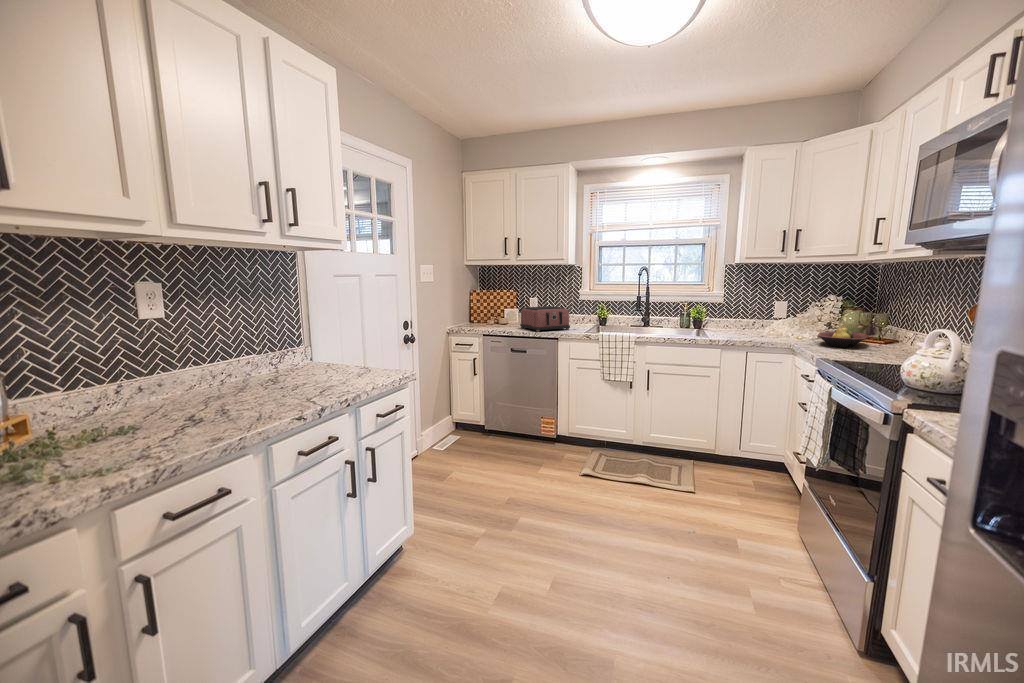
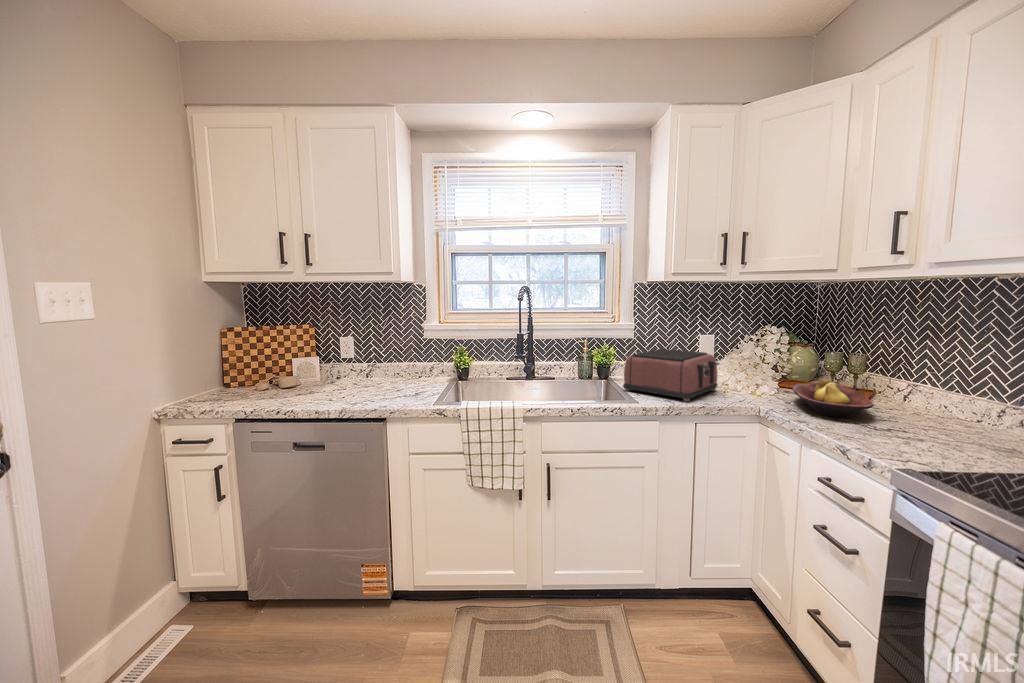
toaster: present [520,306,570,332] -> present [623,349,719,402]

